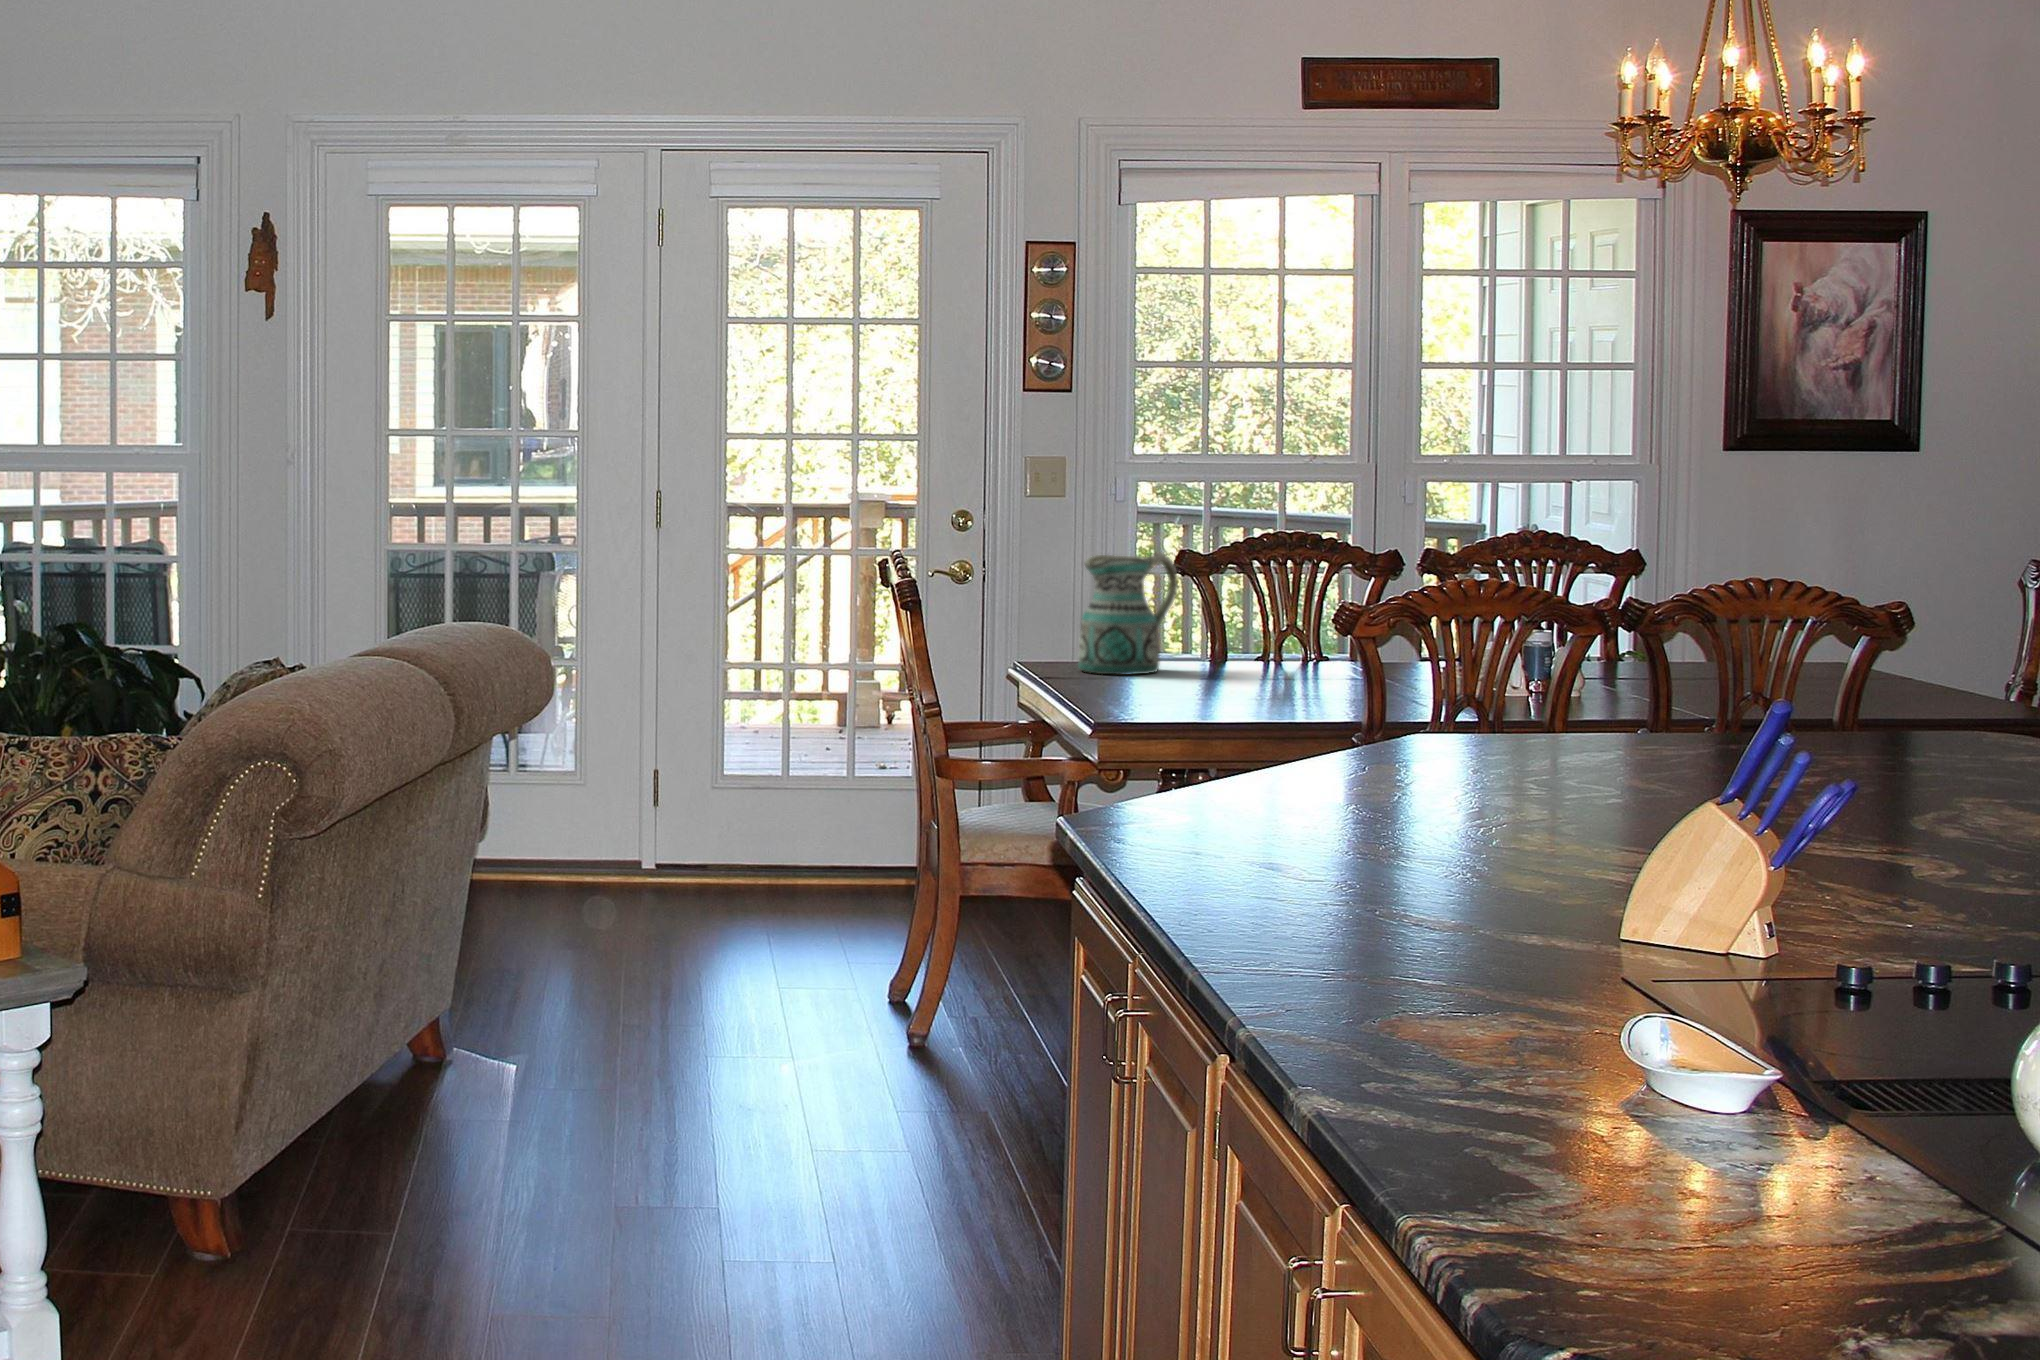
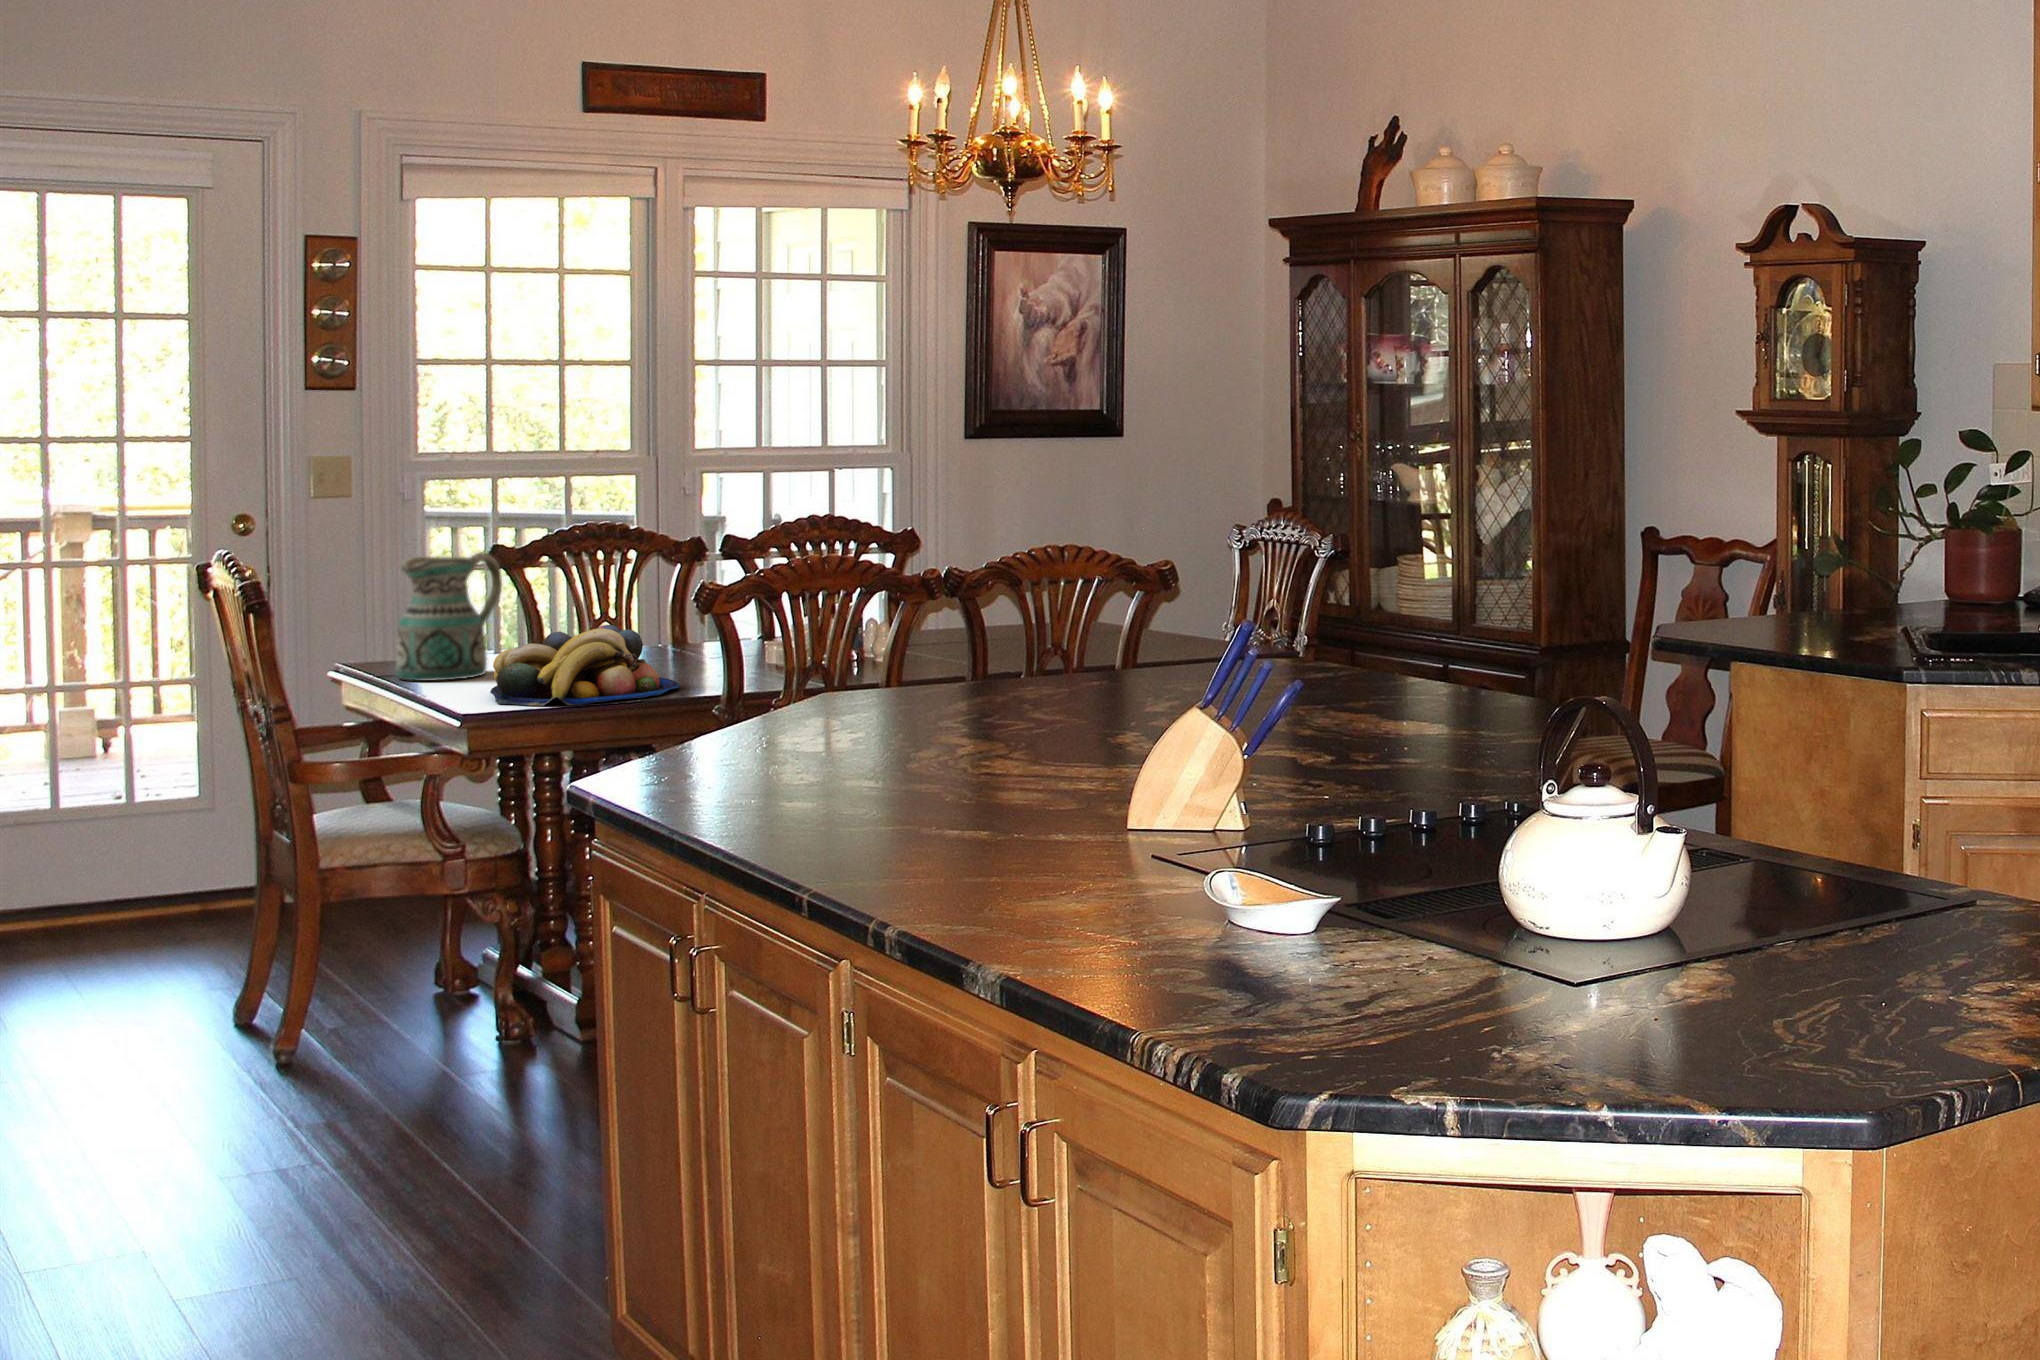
fruit bowl: none [1150,629,1331,703] -> present [490,625,680,706]

